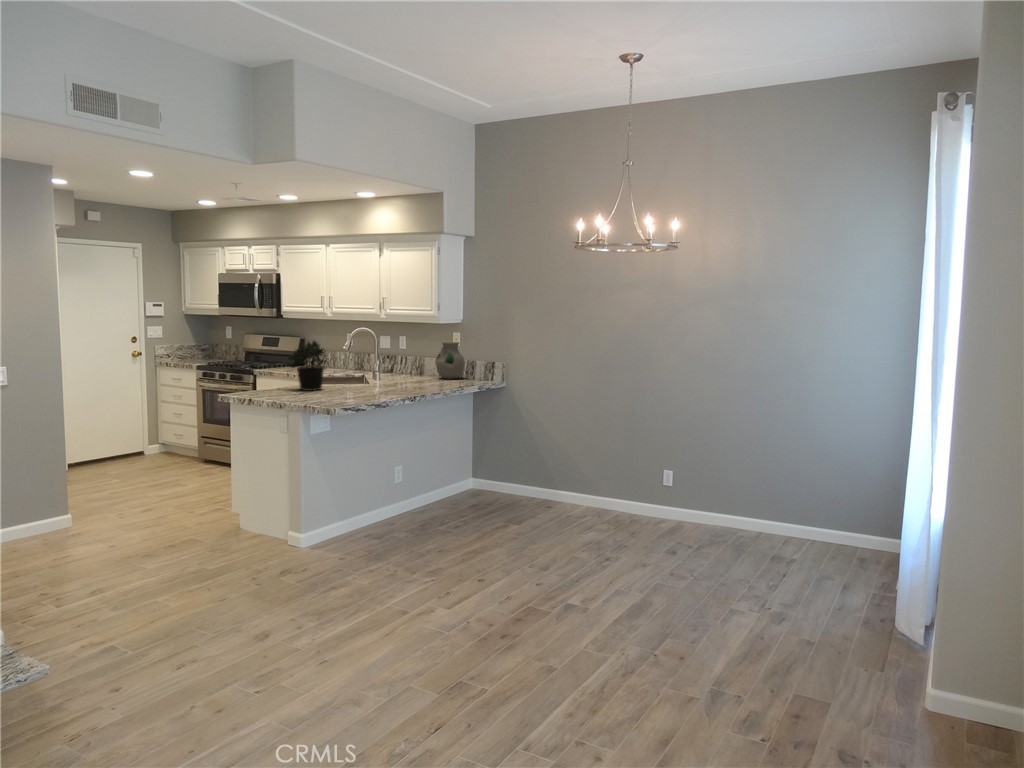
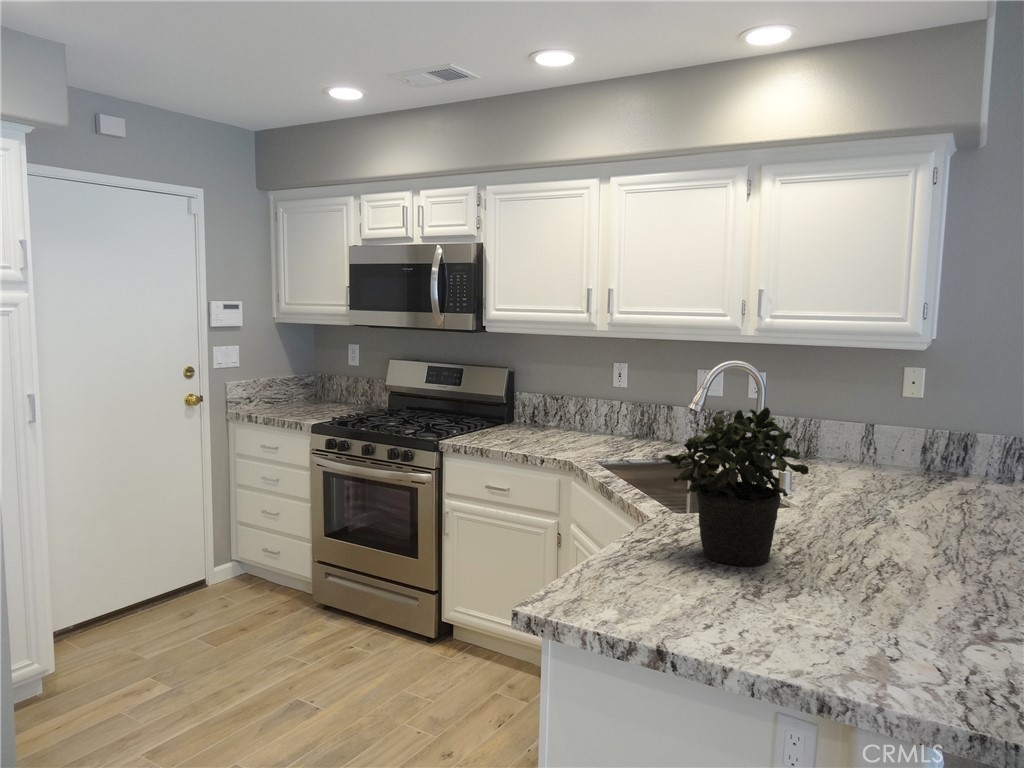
vase: present [435,342,465,379] -> none [890,390,970,479]

